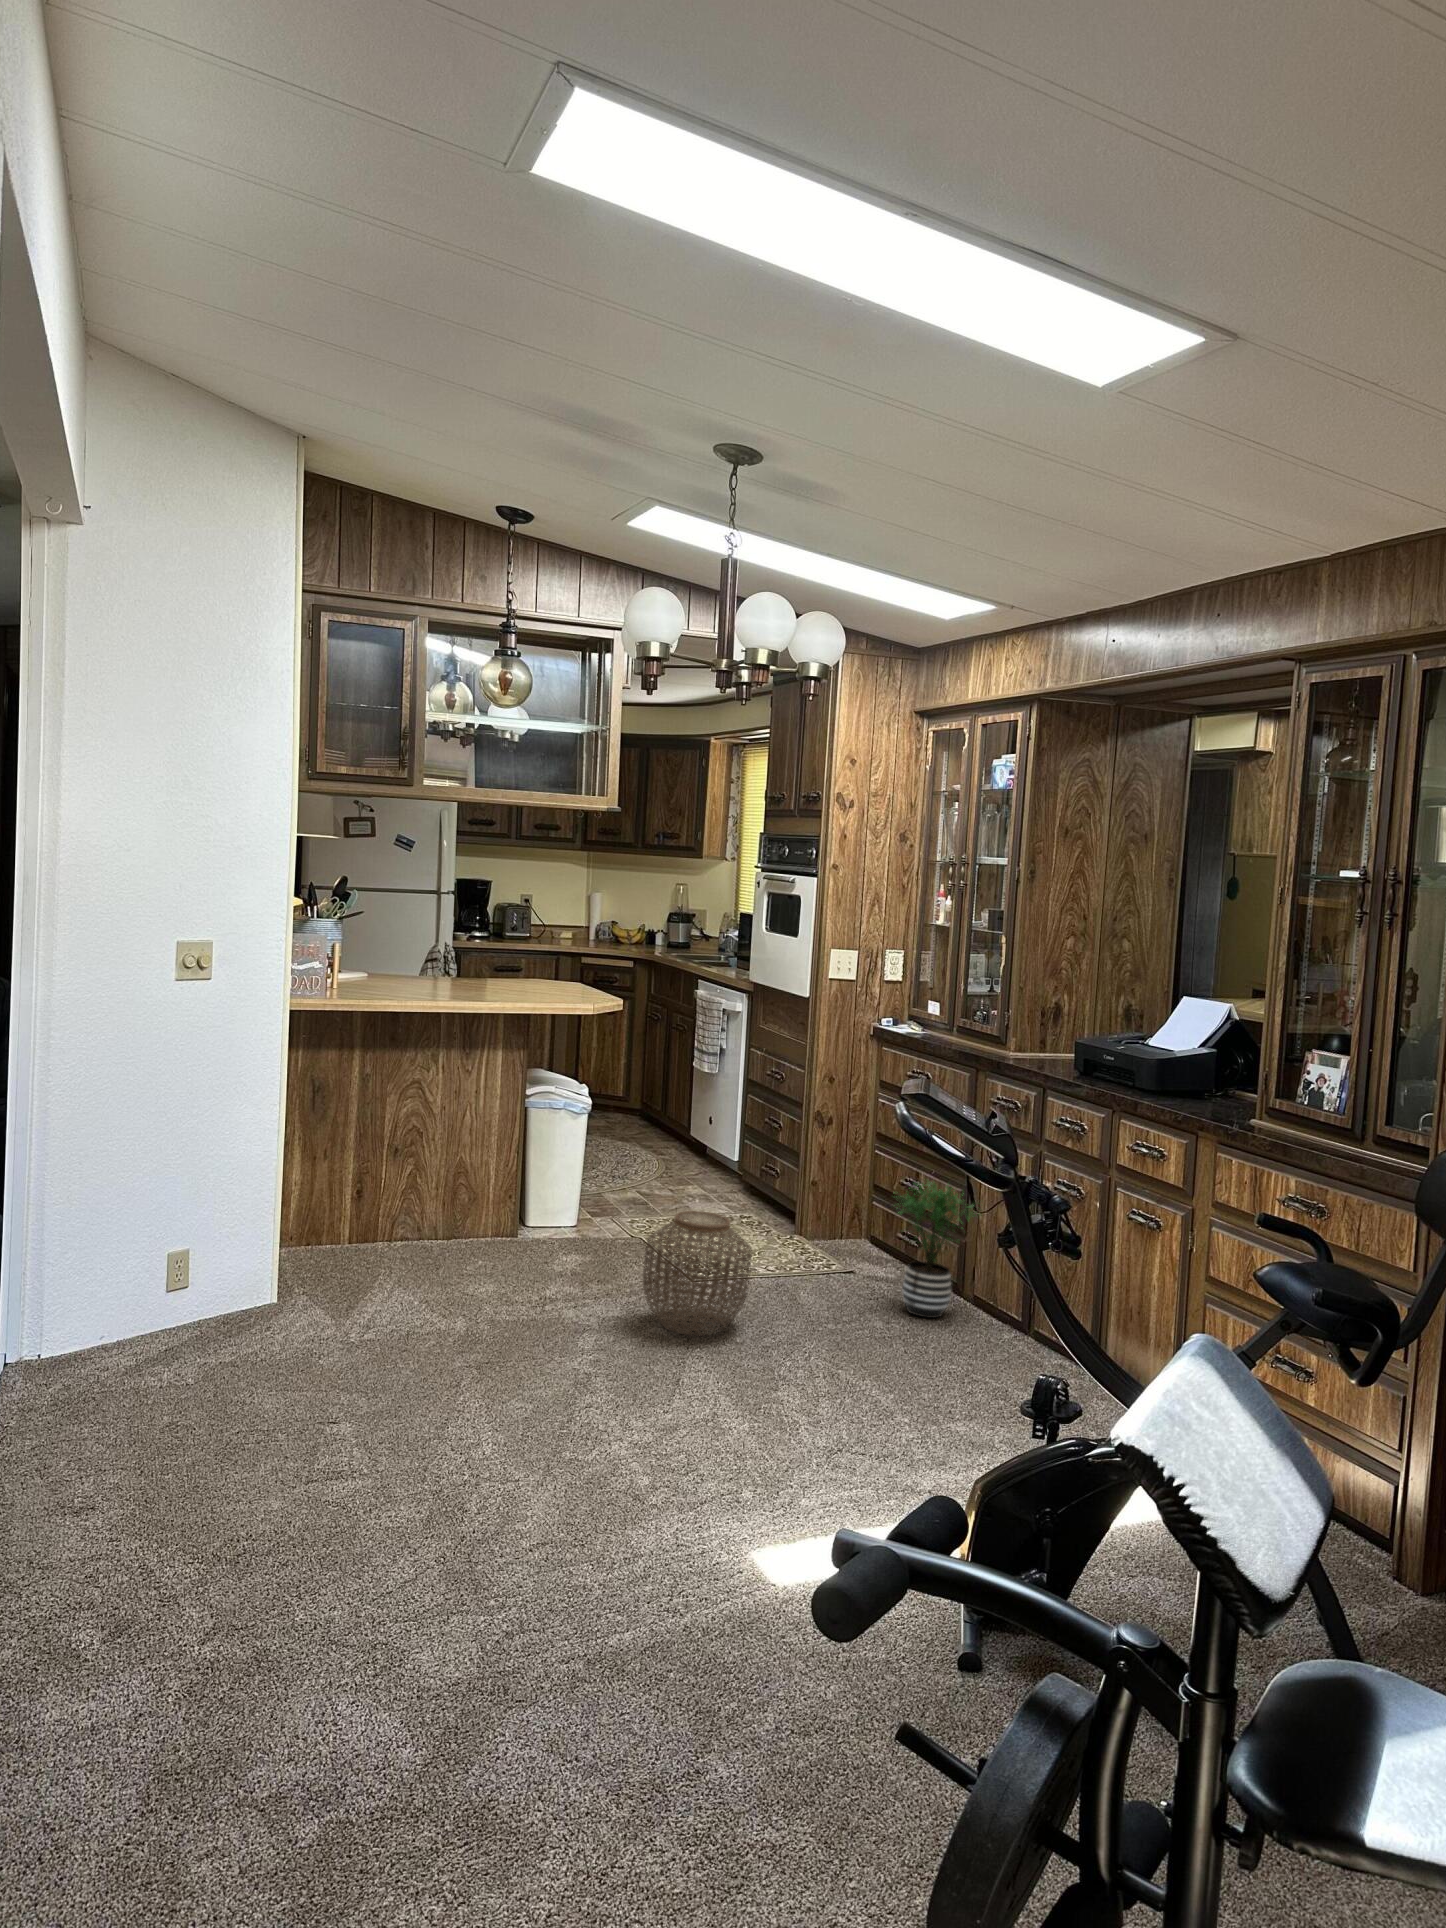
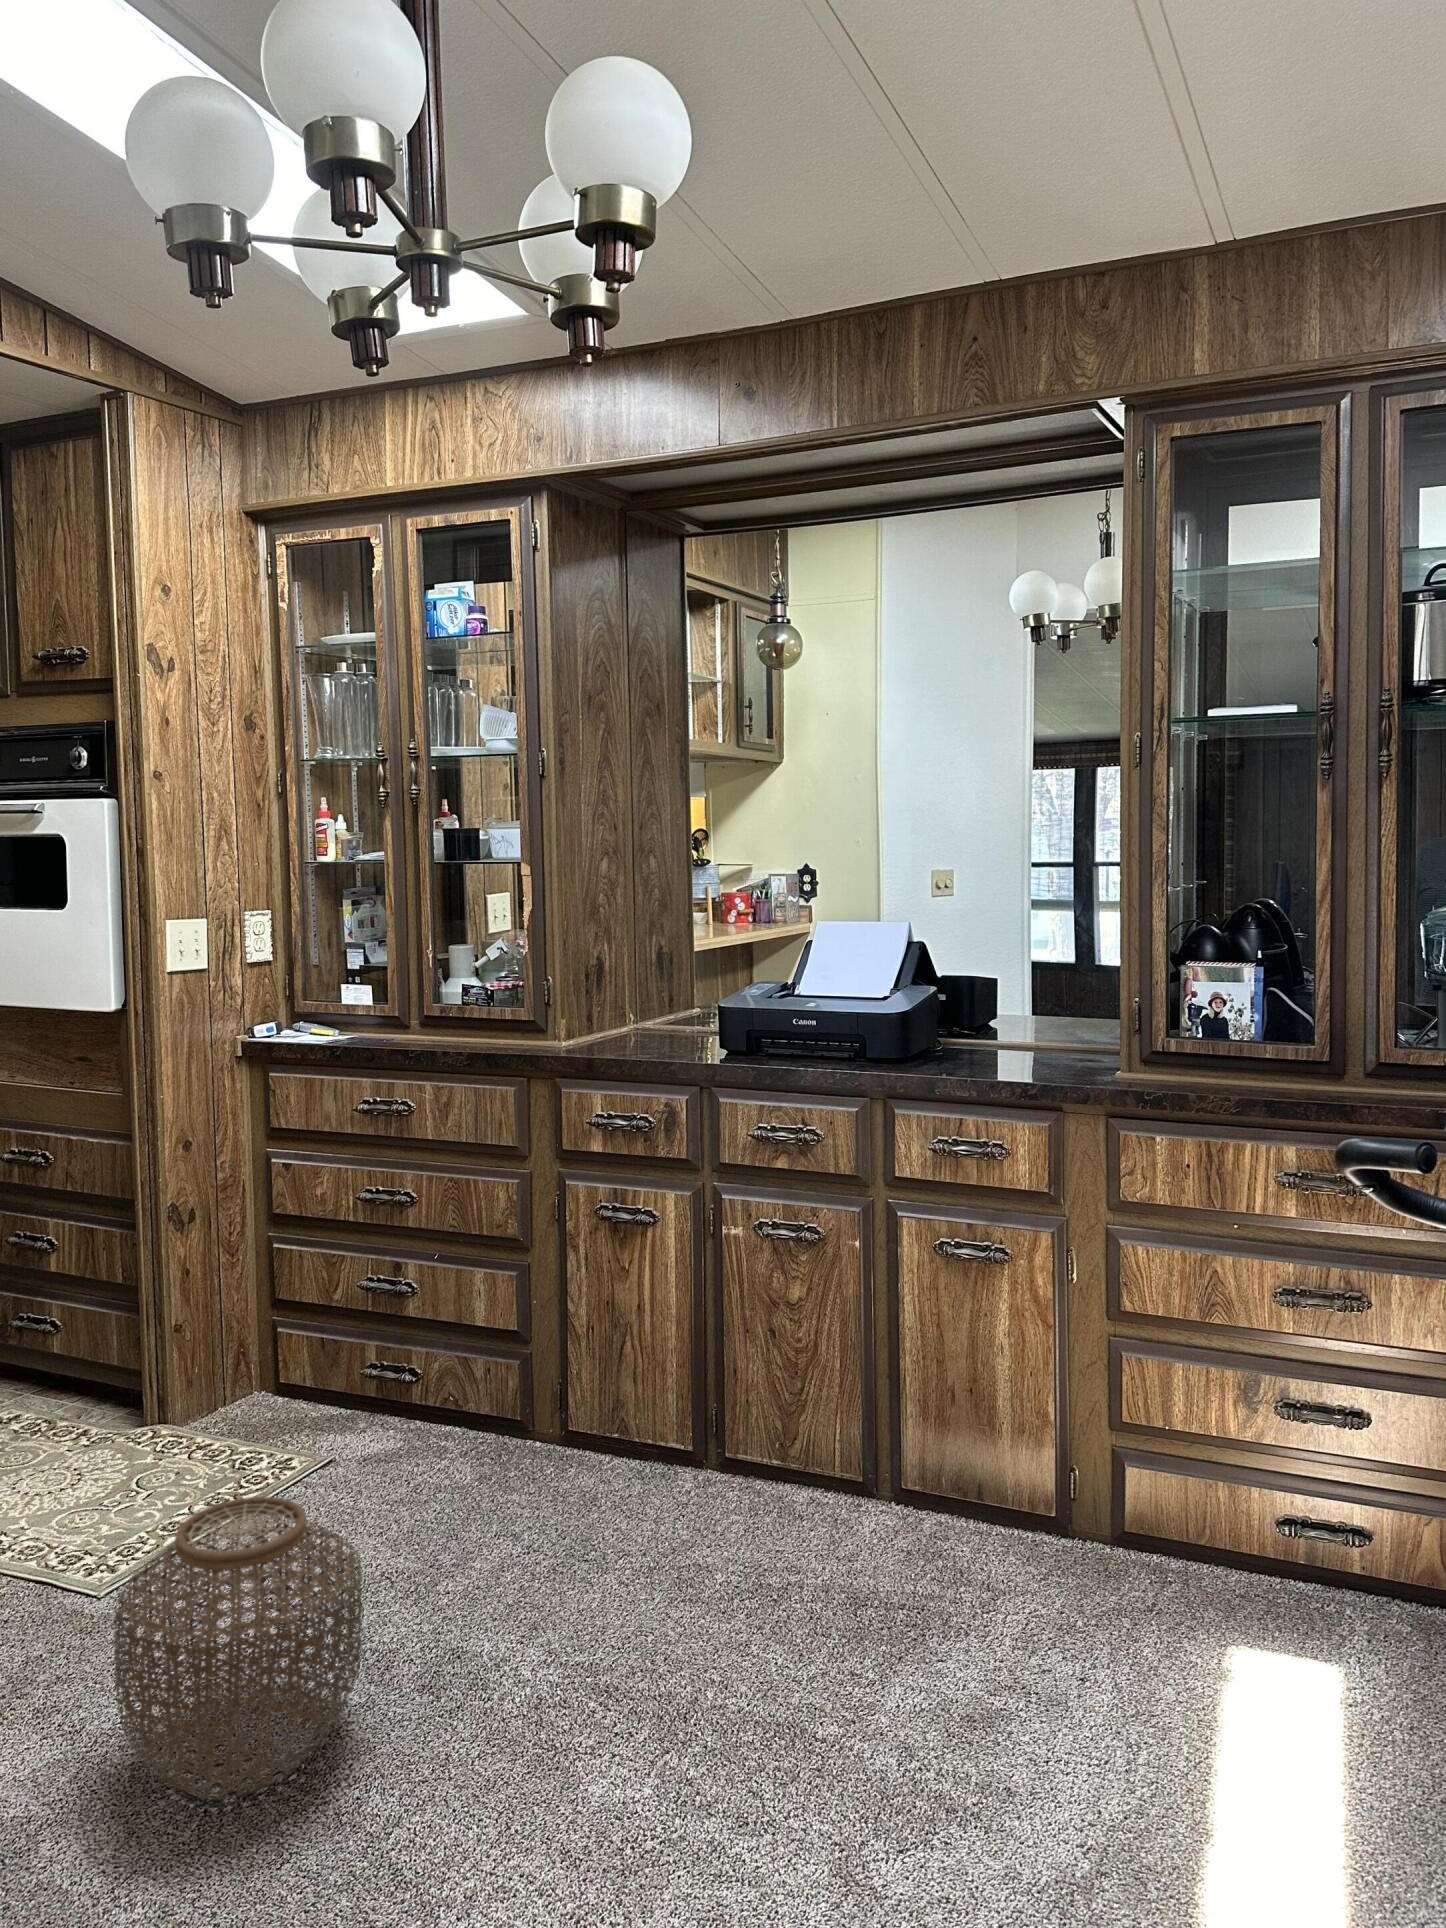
potted plant: present [896,1182,979,1318] -> none [438,1268,596,1501]

